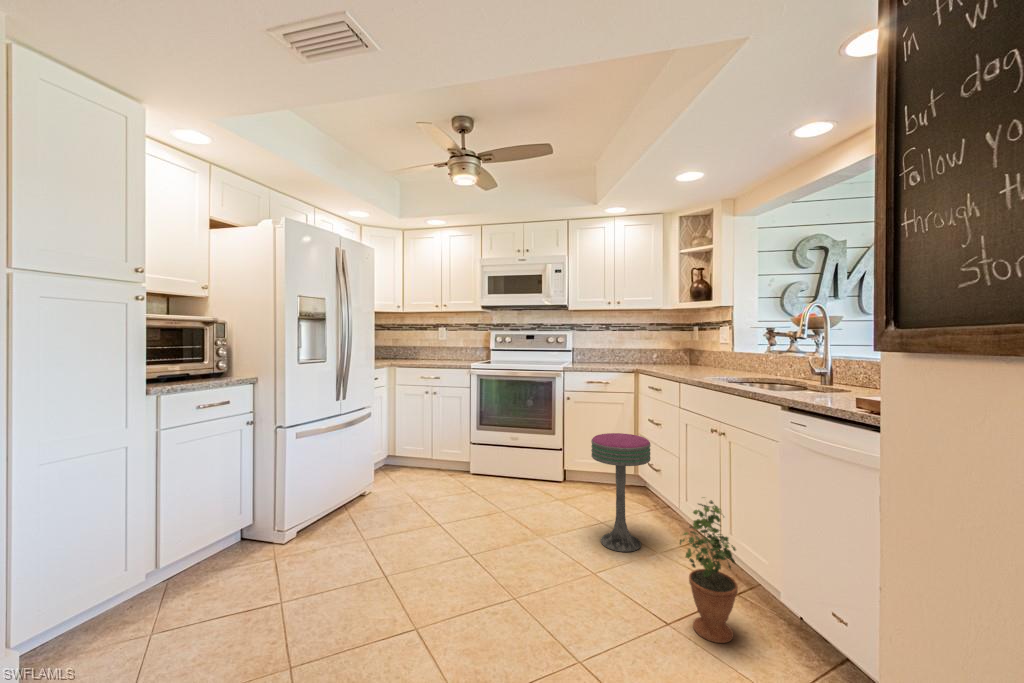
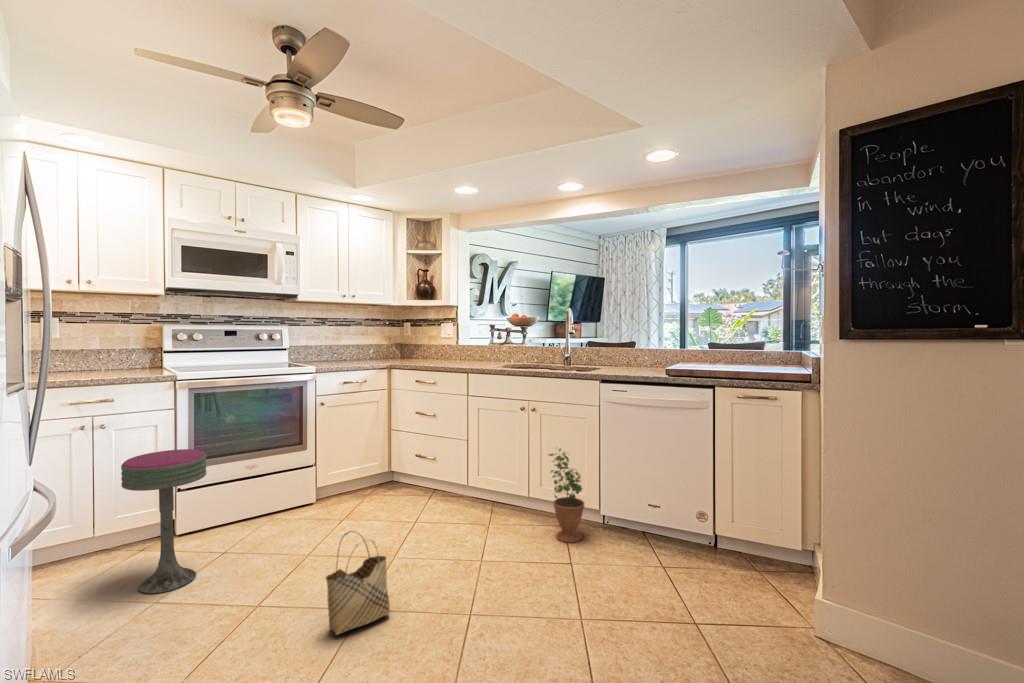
bar stool: present [591,433,650,552] -> present [121,449,206,594]
woven basket: none [404,502,457,587] -> present [326,531,389,635]

